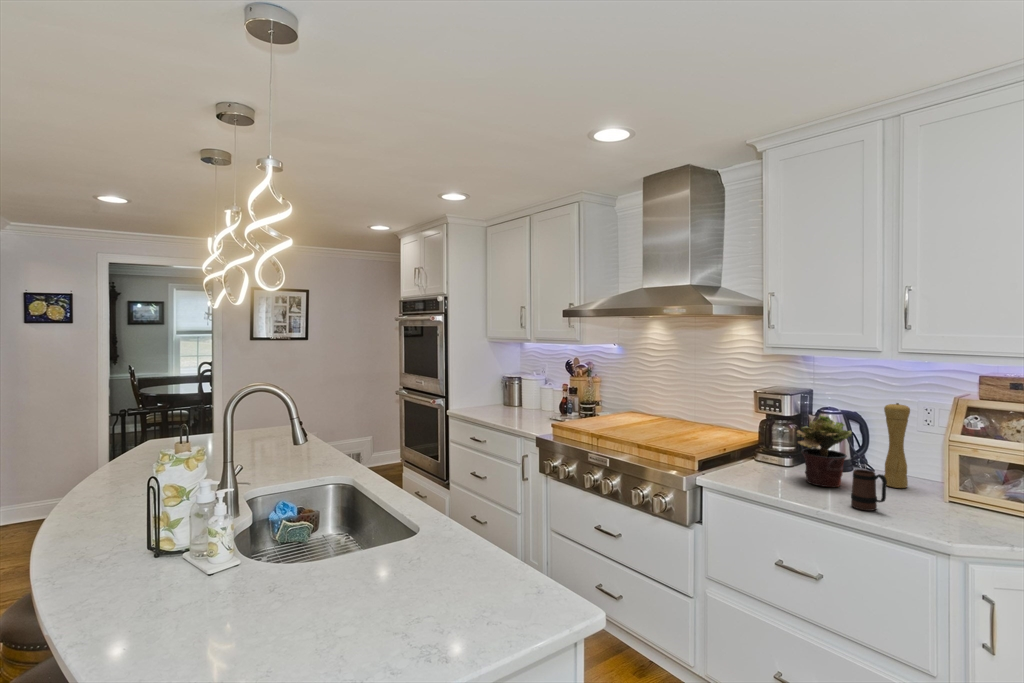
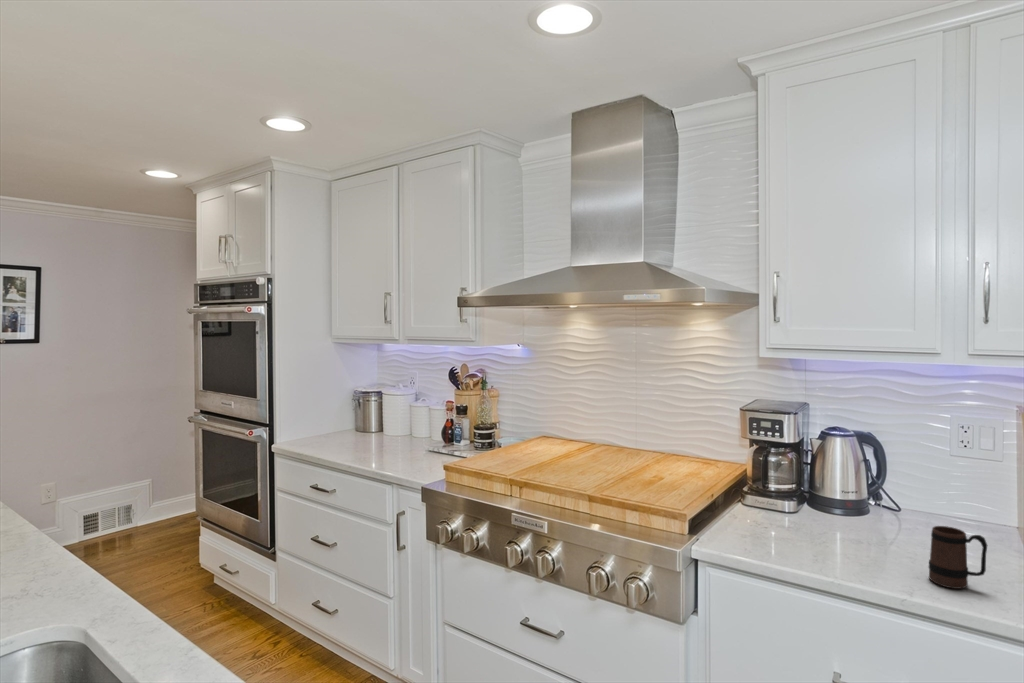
pepper mill: present [884,403,910,488] -> none [922,423,958,538]
potted plant: present [796,415,852,487] -> none [813,443,896,546]

